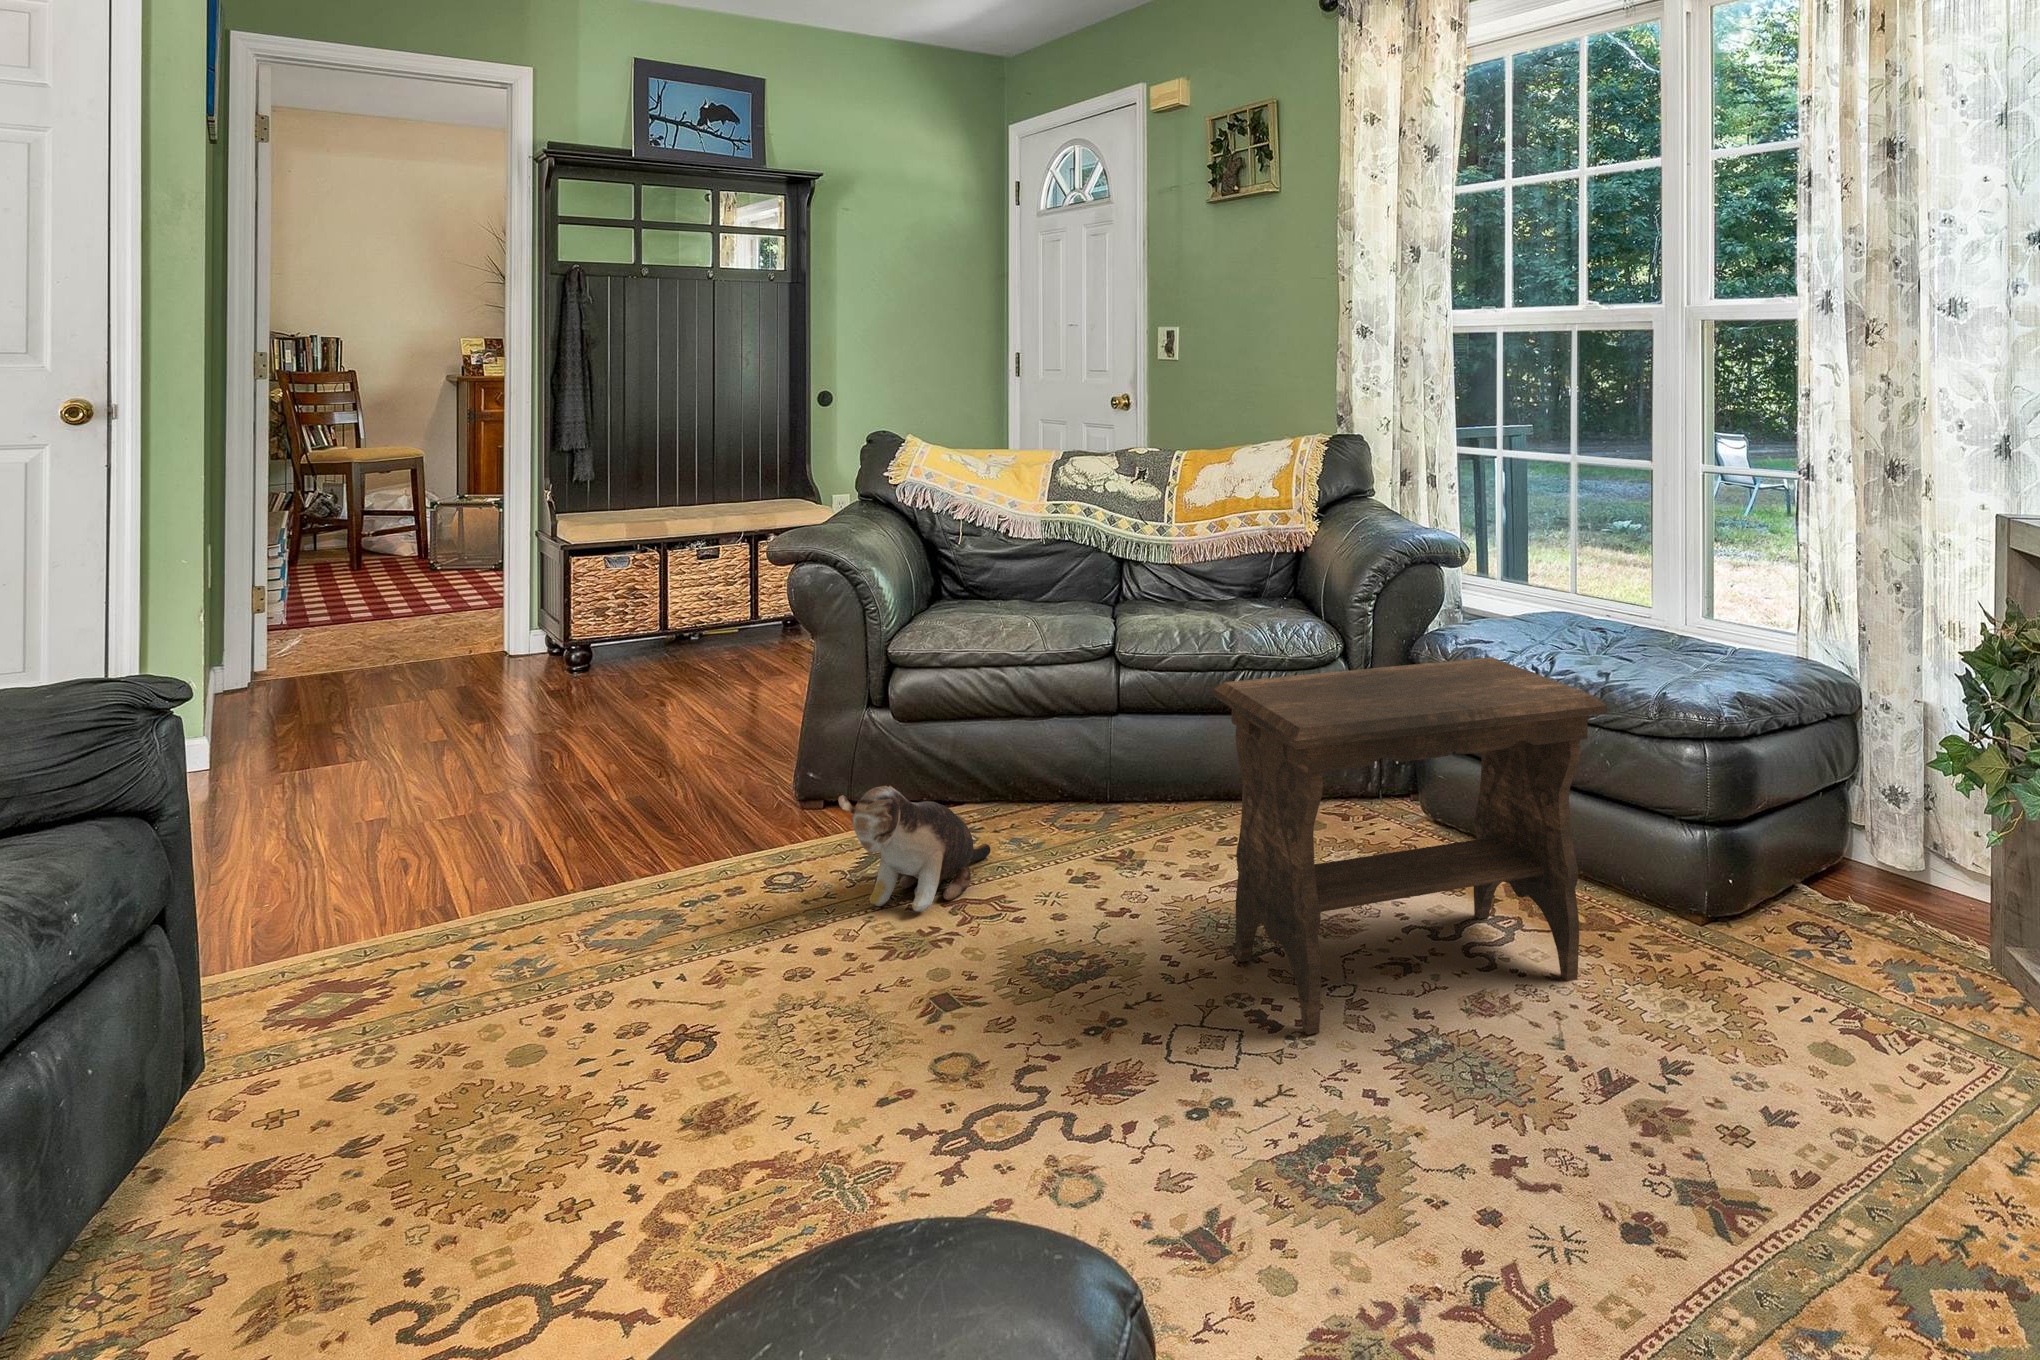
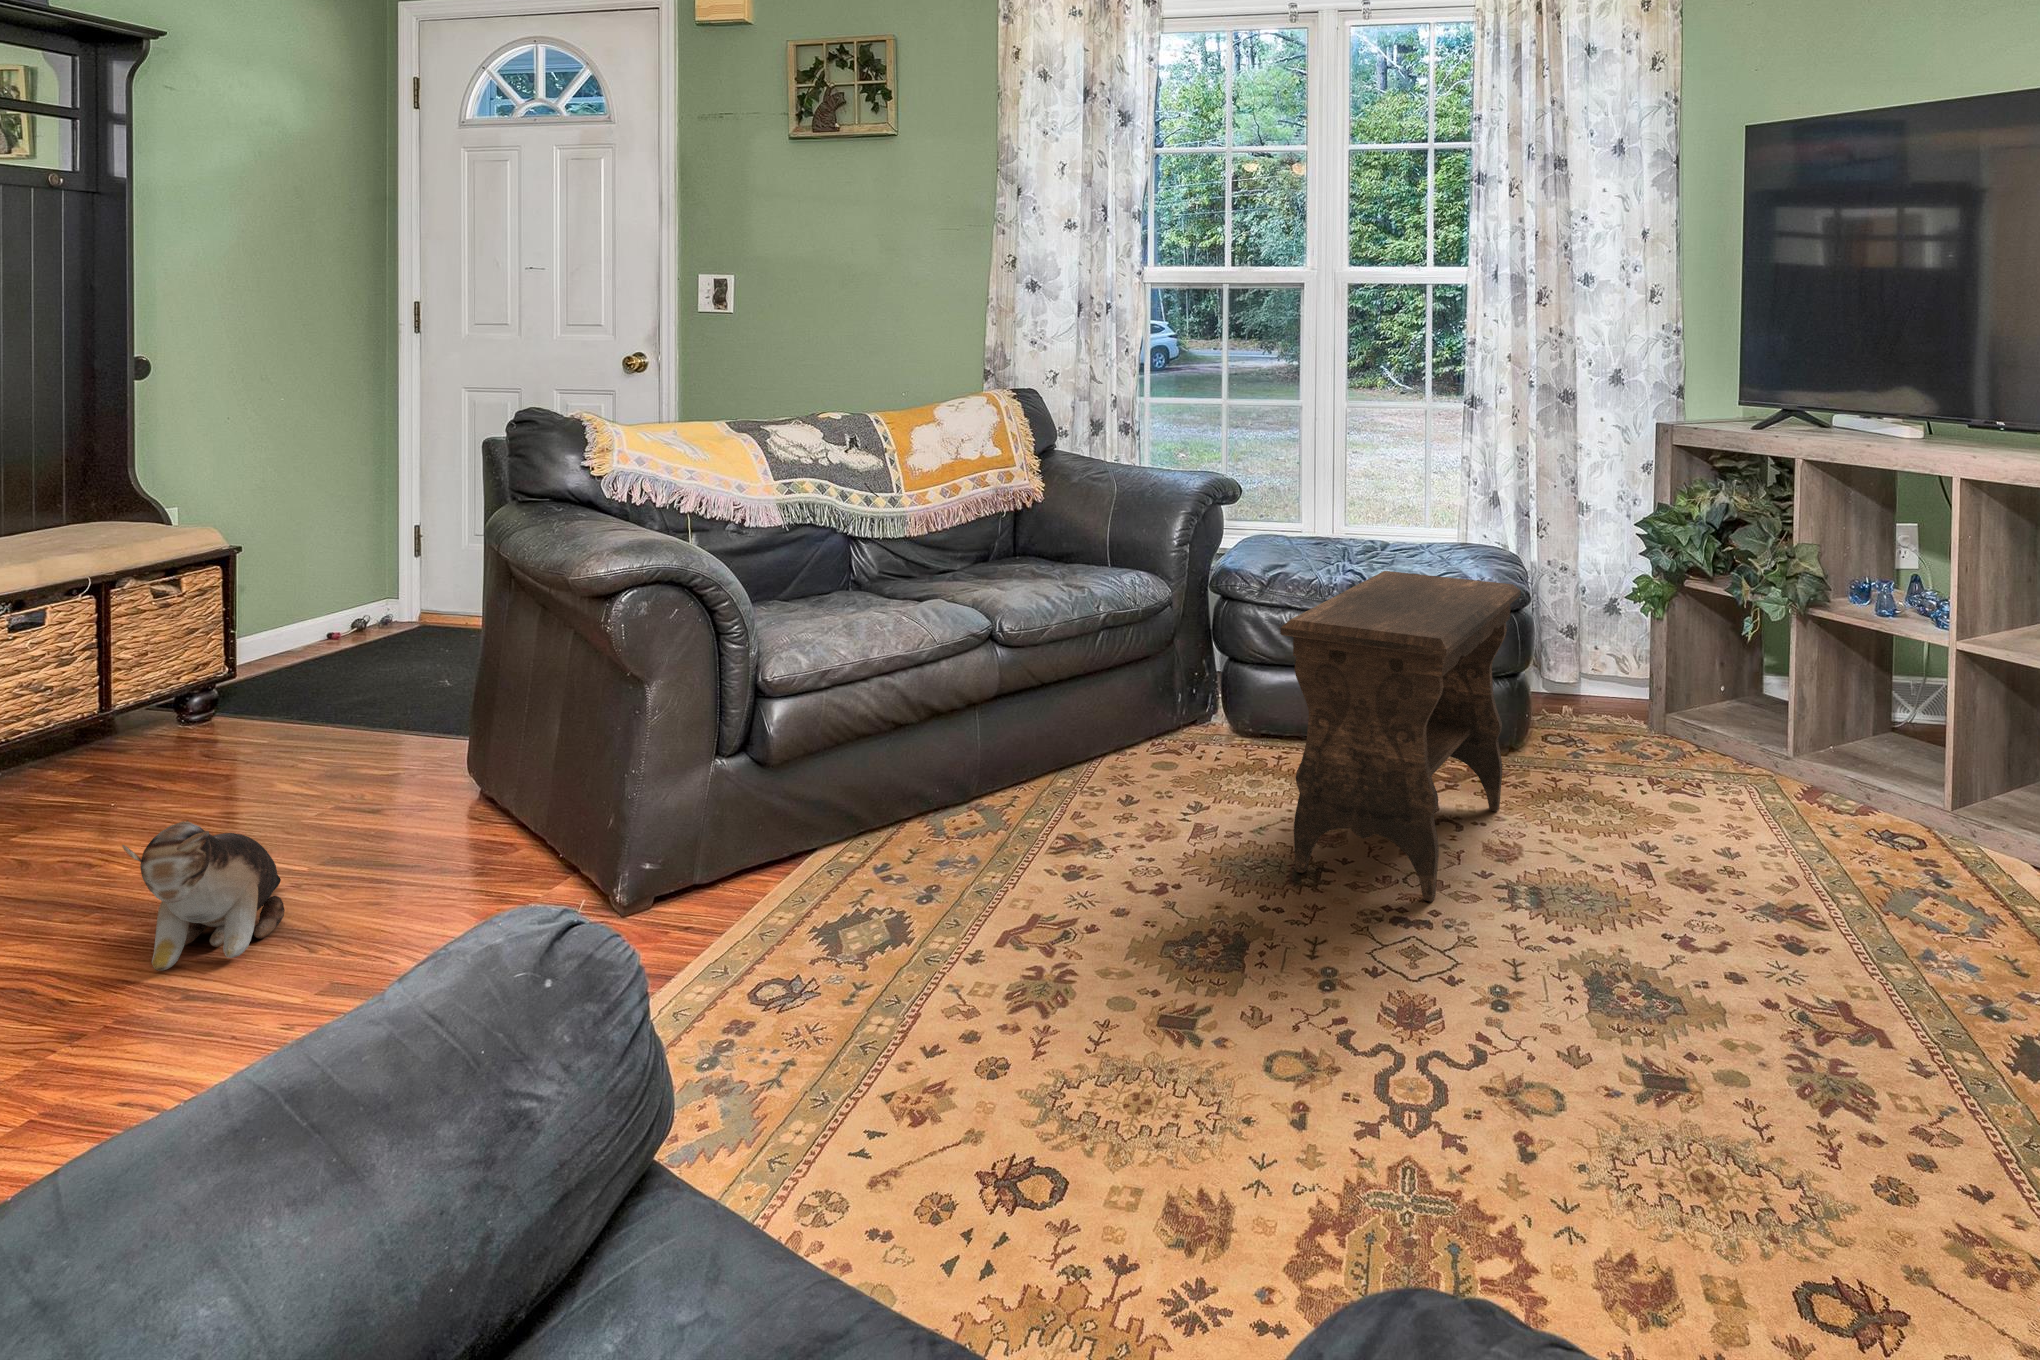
plush toy: present [838,786,990,911] -> present [122,821,285,970]

